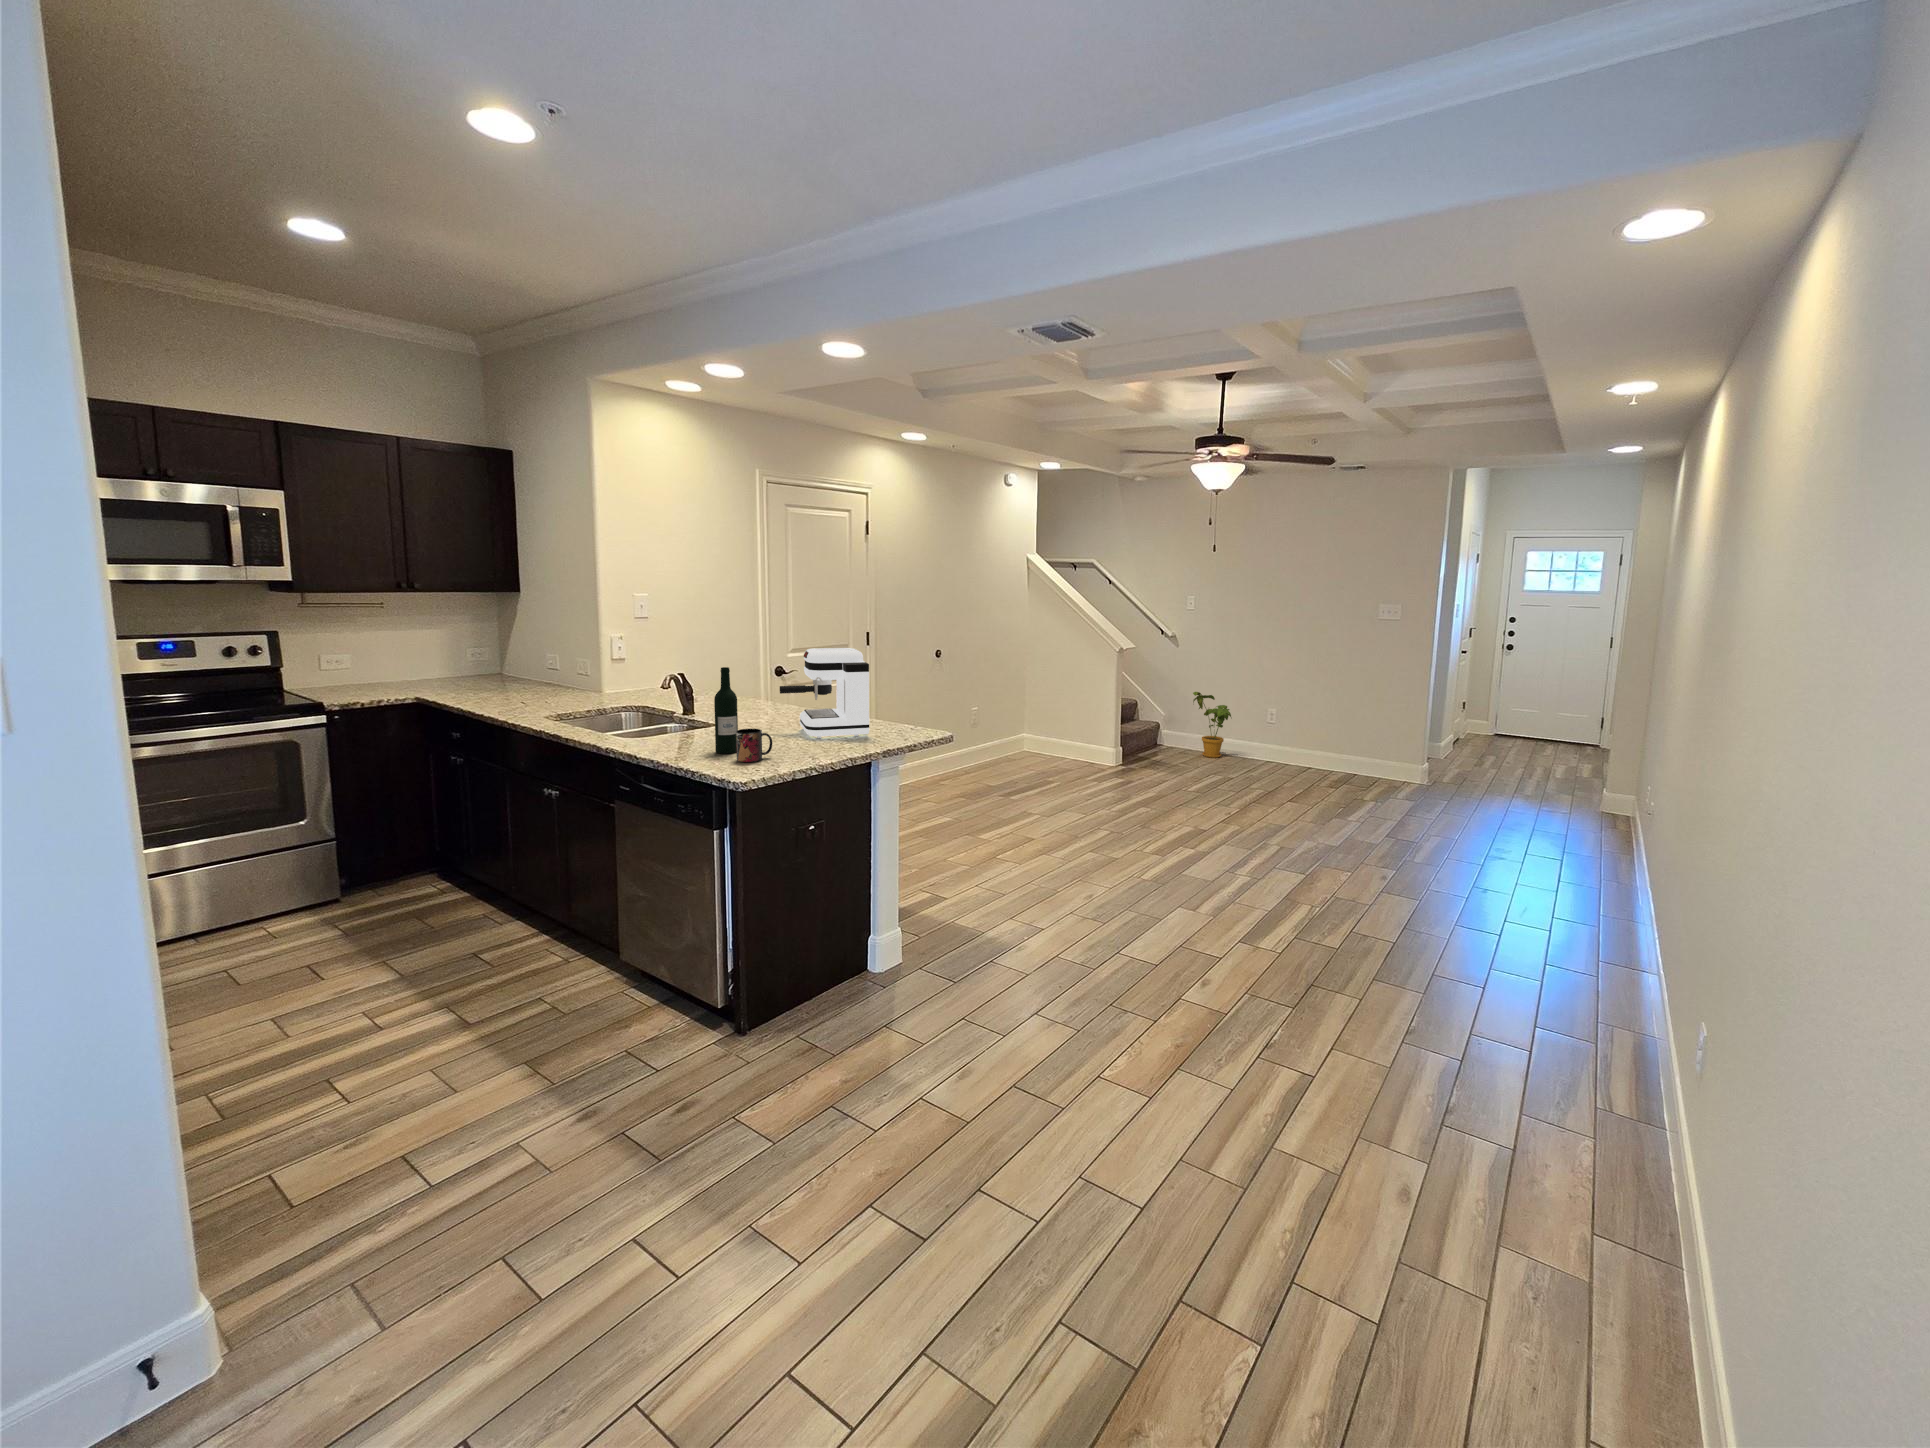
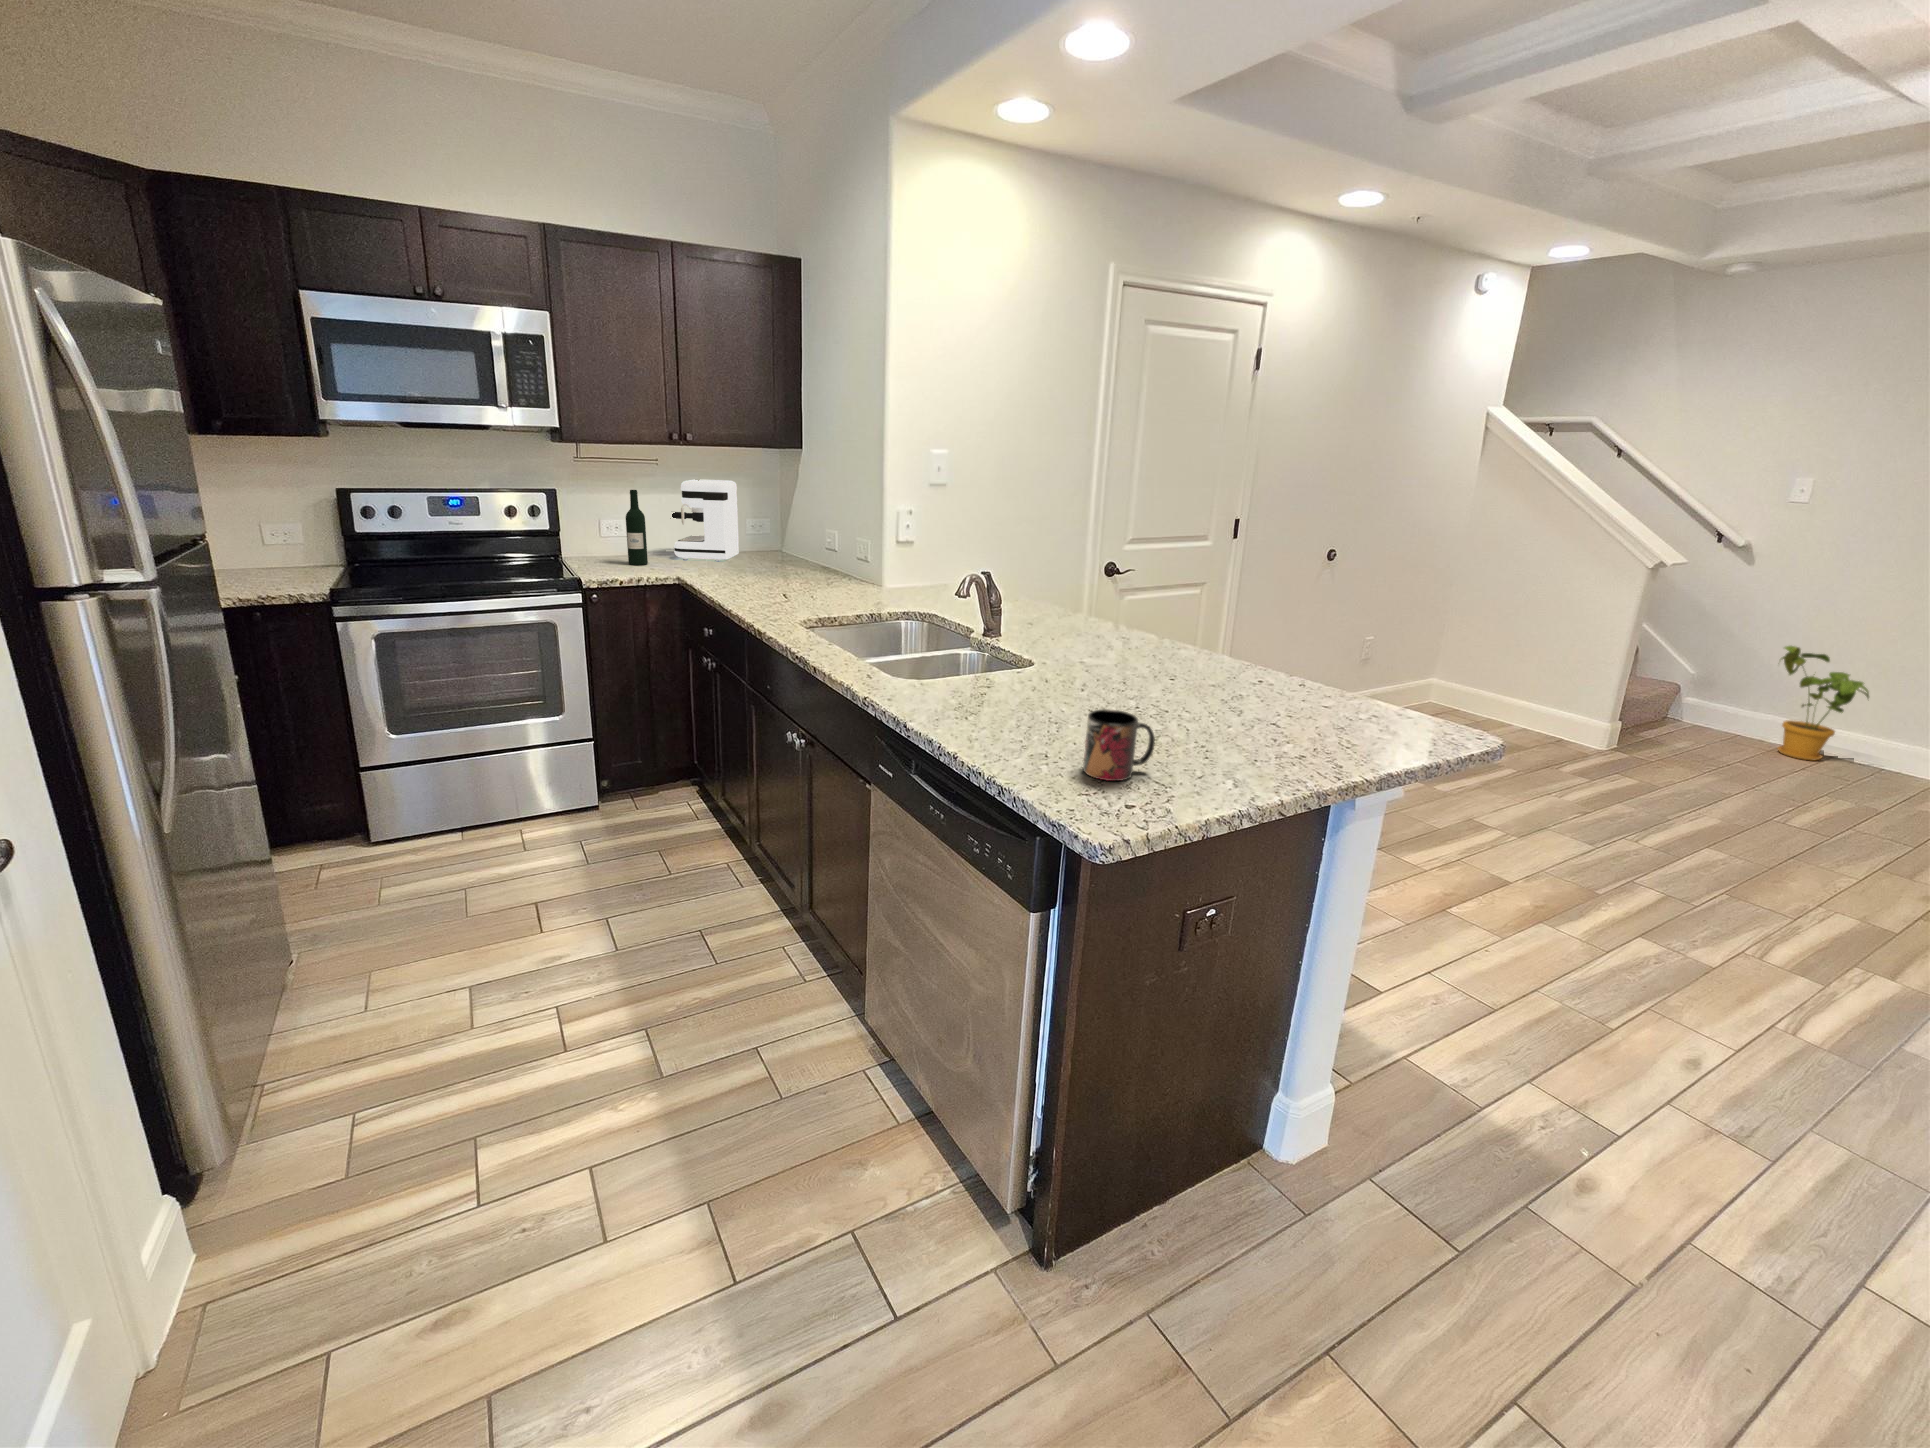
coffee maker: present [780,648,869,738] -> present [672,480,739,561]
wine bottle: present [714,667,738,754] -> present [626,490,648,565]

